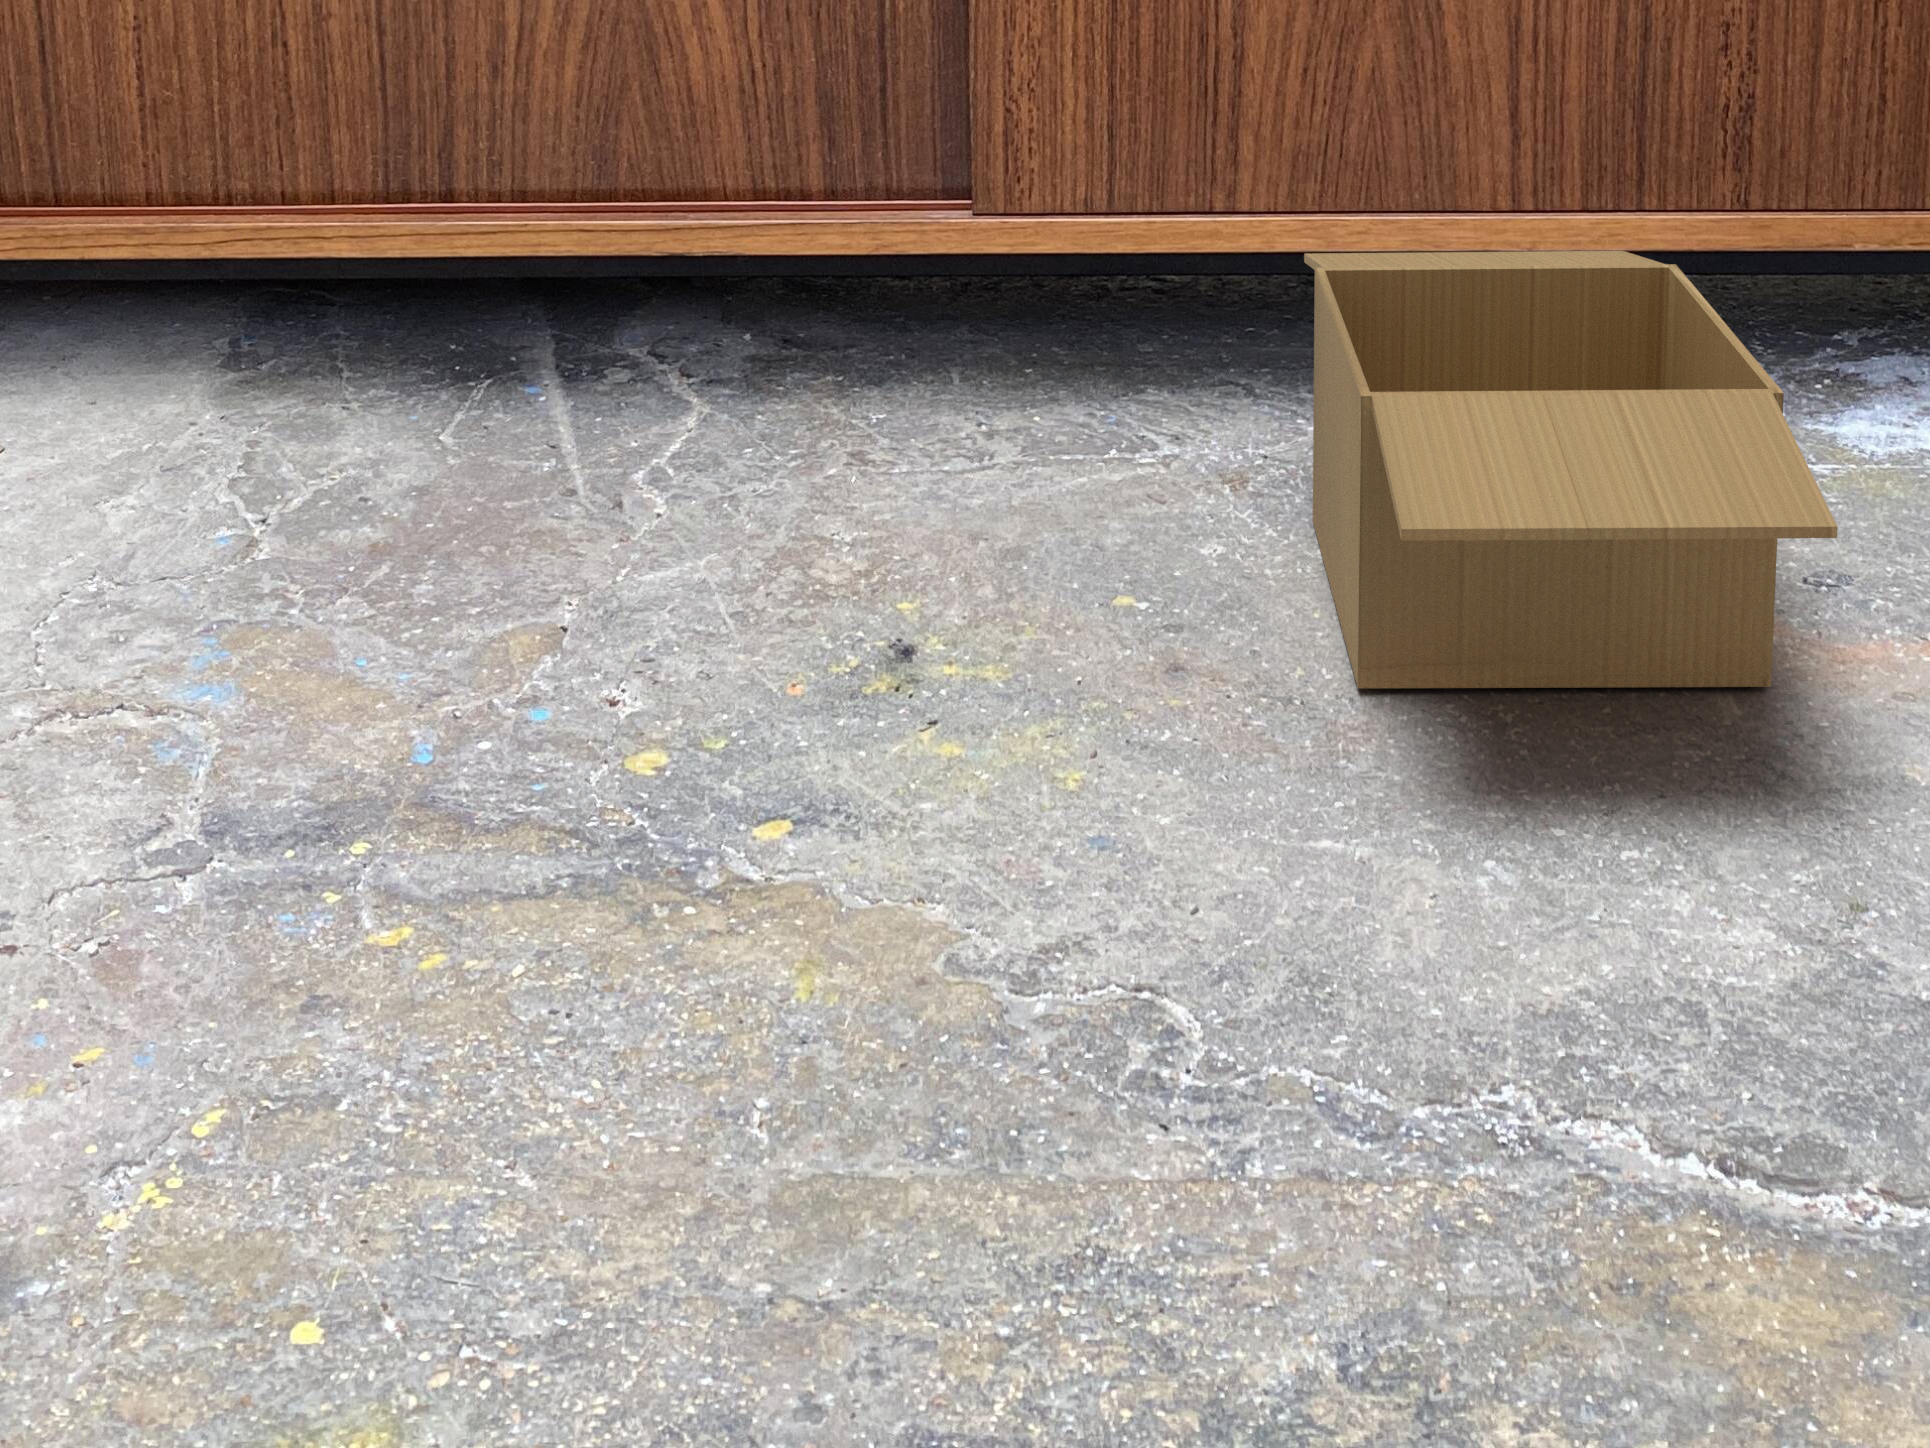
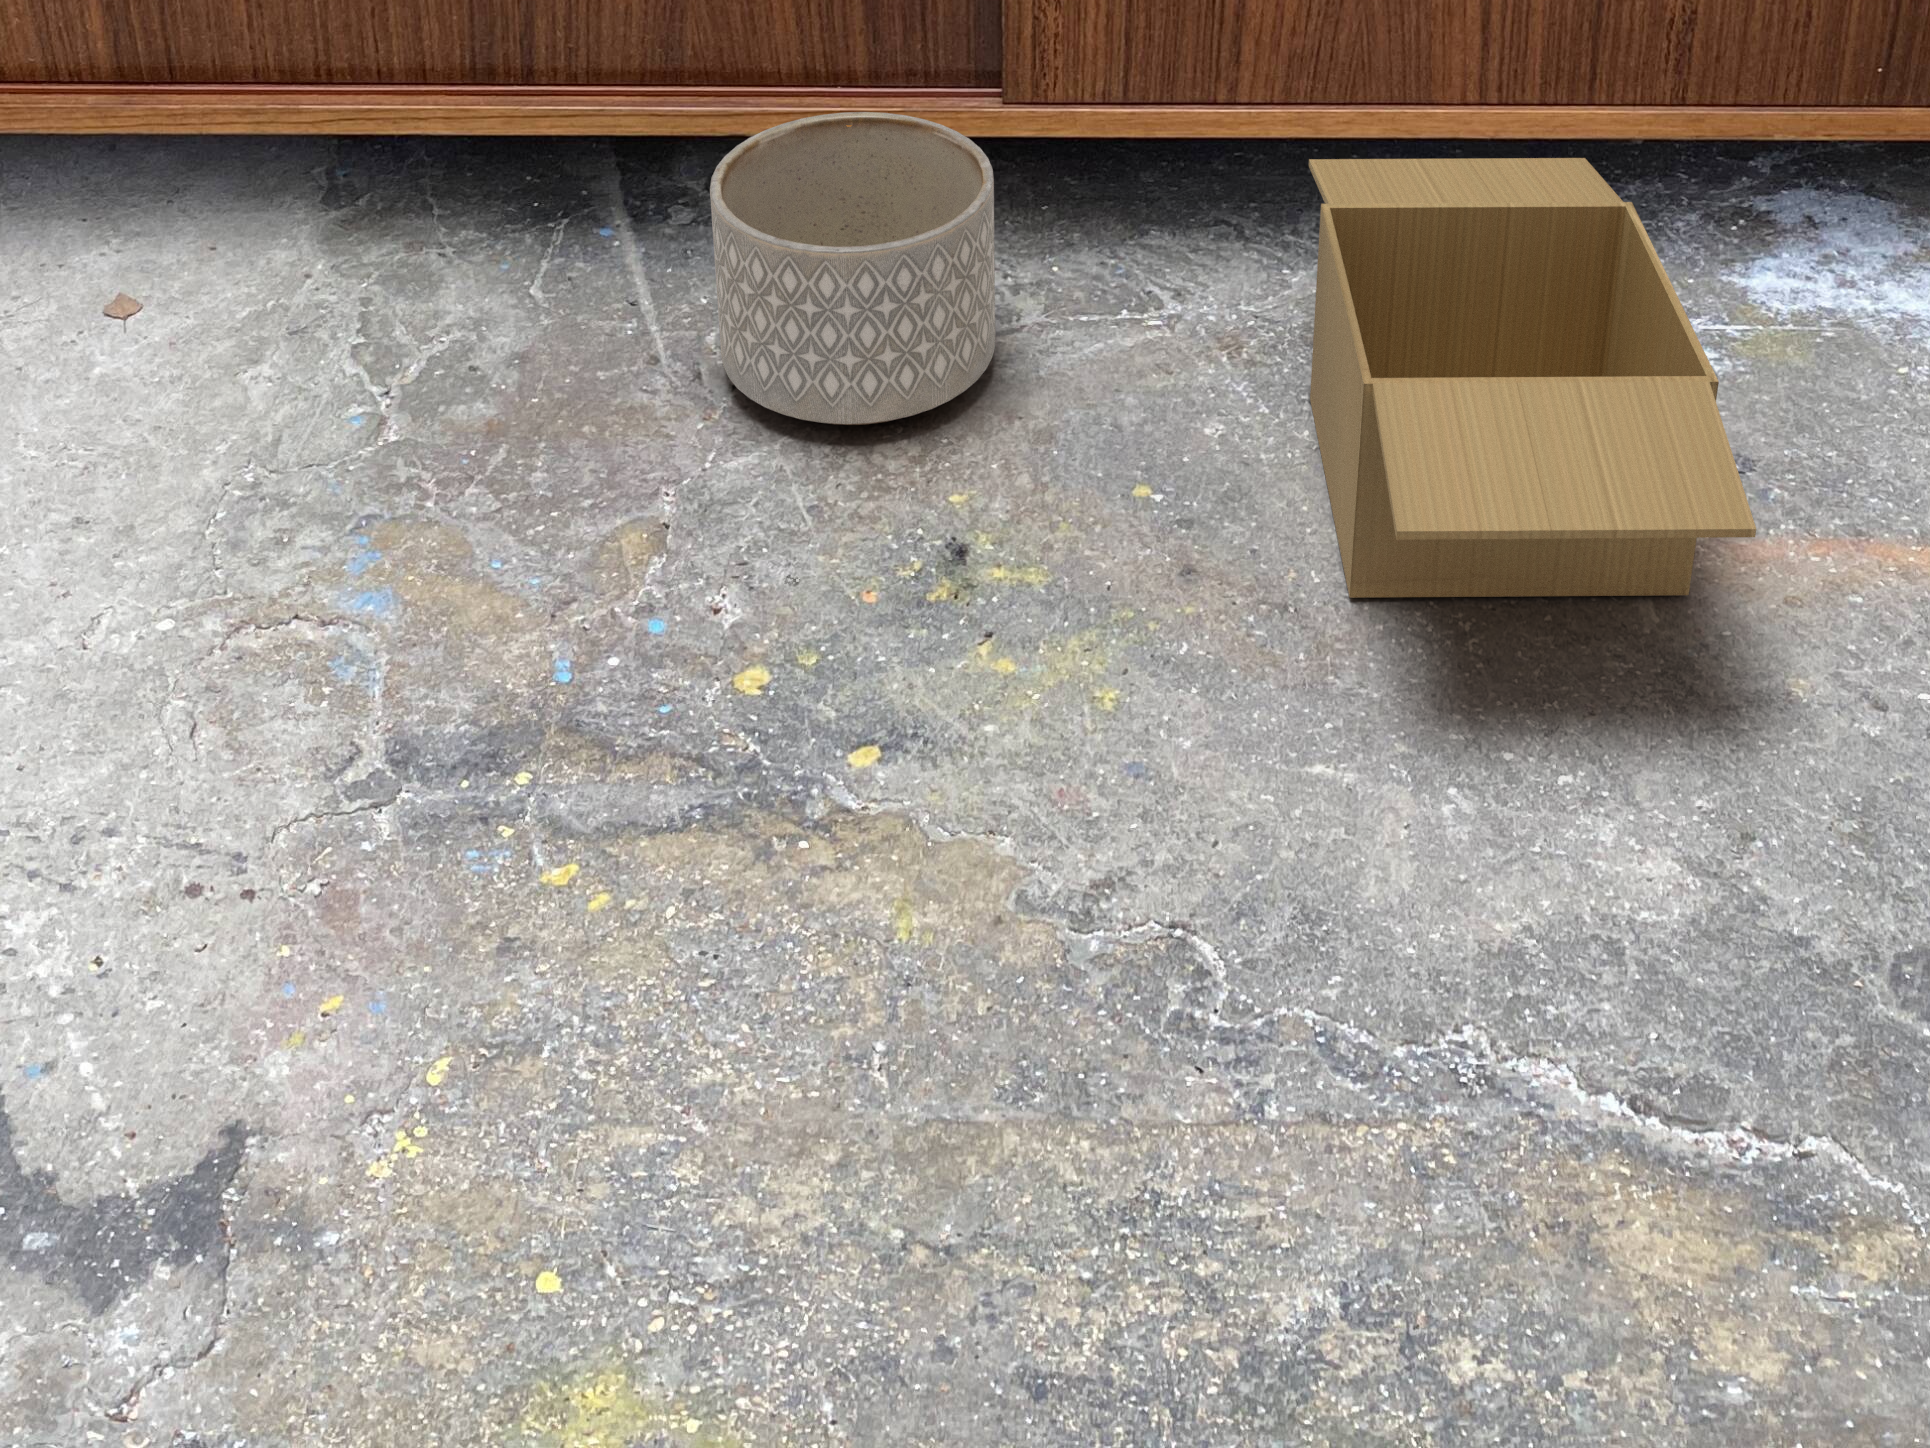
planter: none [619,211,945,542] -> present [710,112,995,425]

